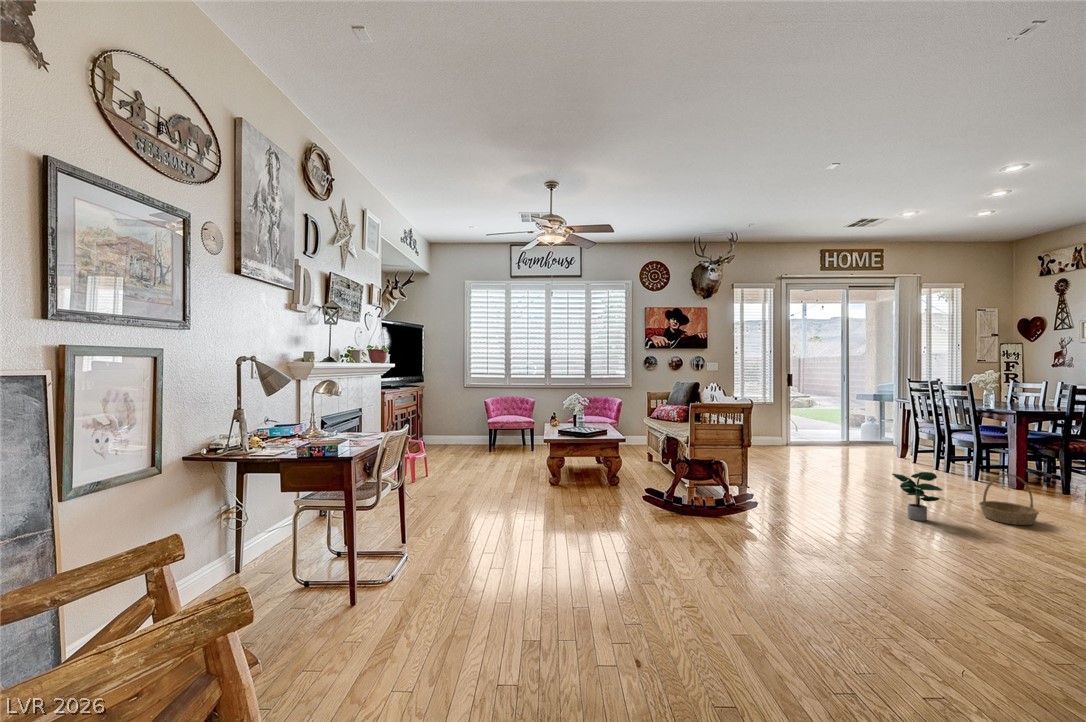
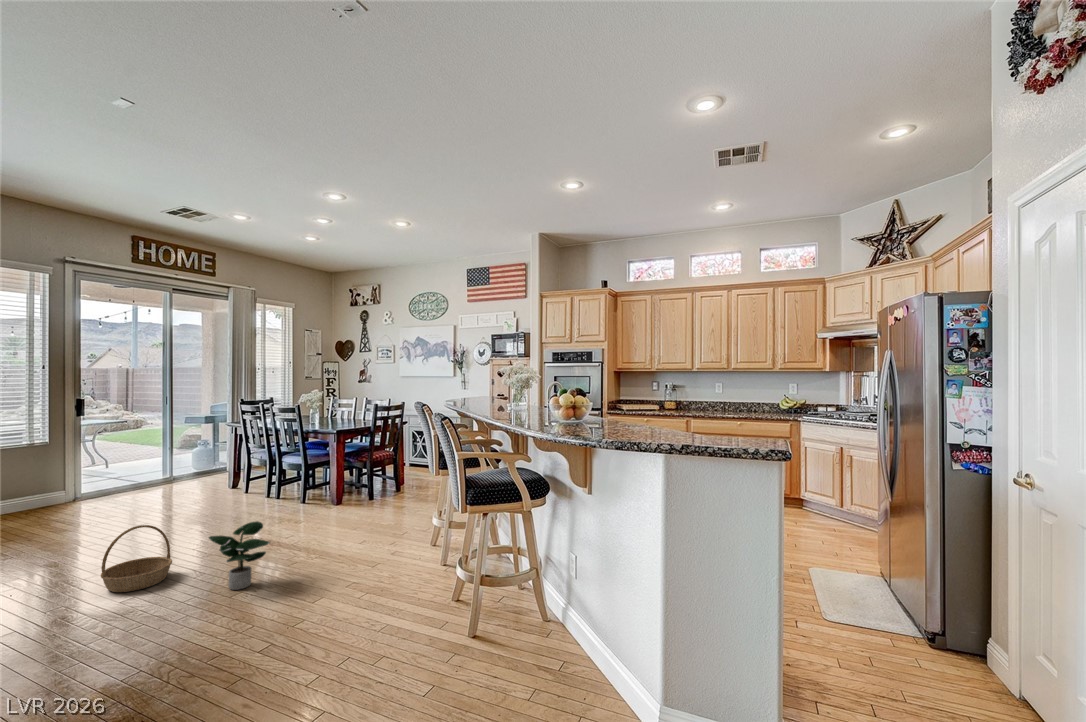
basket: present [979,474,1039,525] -> present [101,525,172,592]

